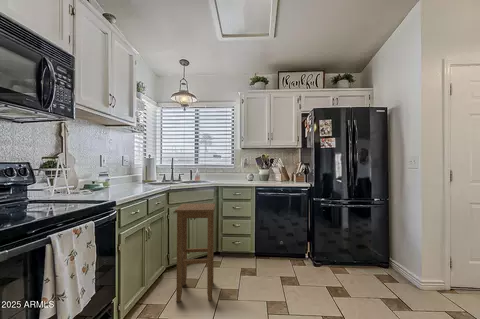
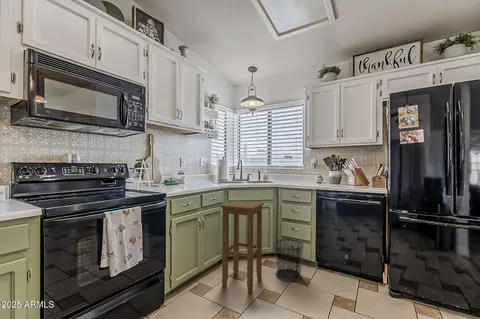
waste bin: none [222,237,251,278] -> present [274,239,303,281]

